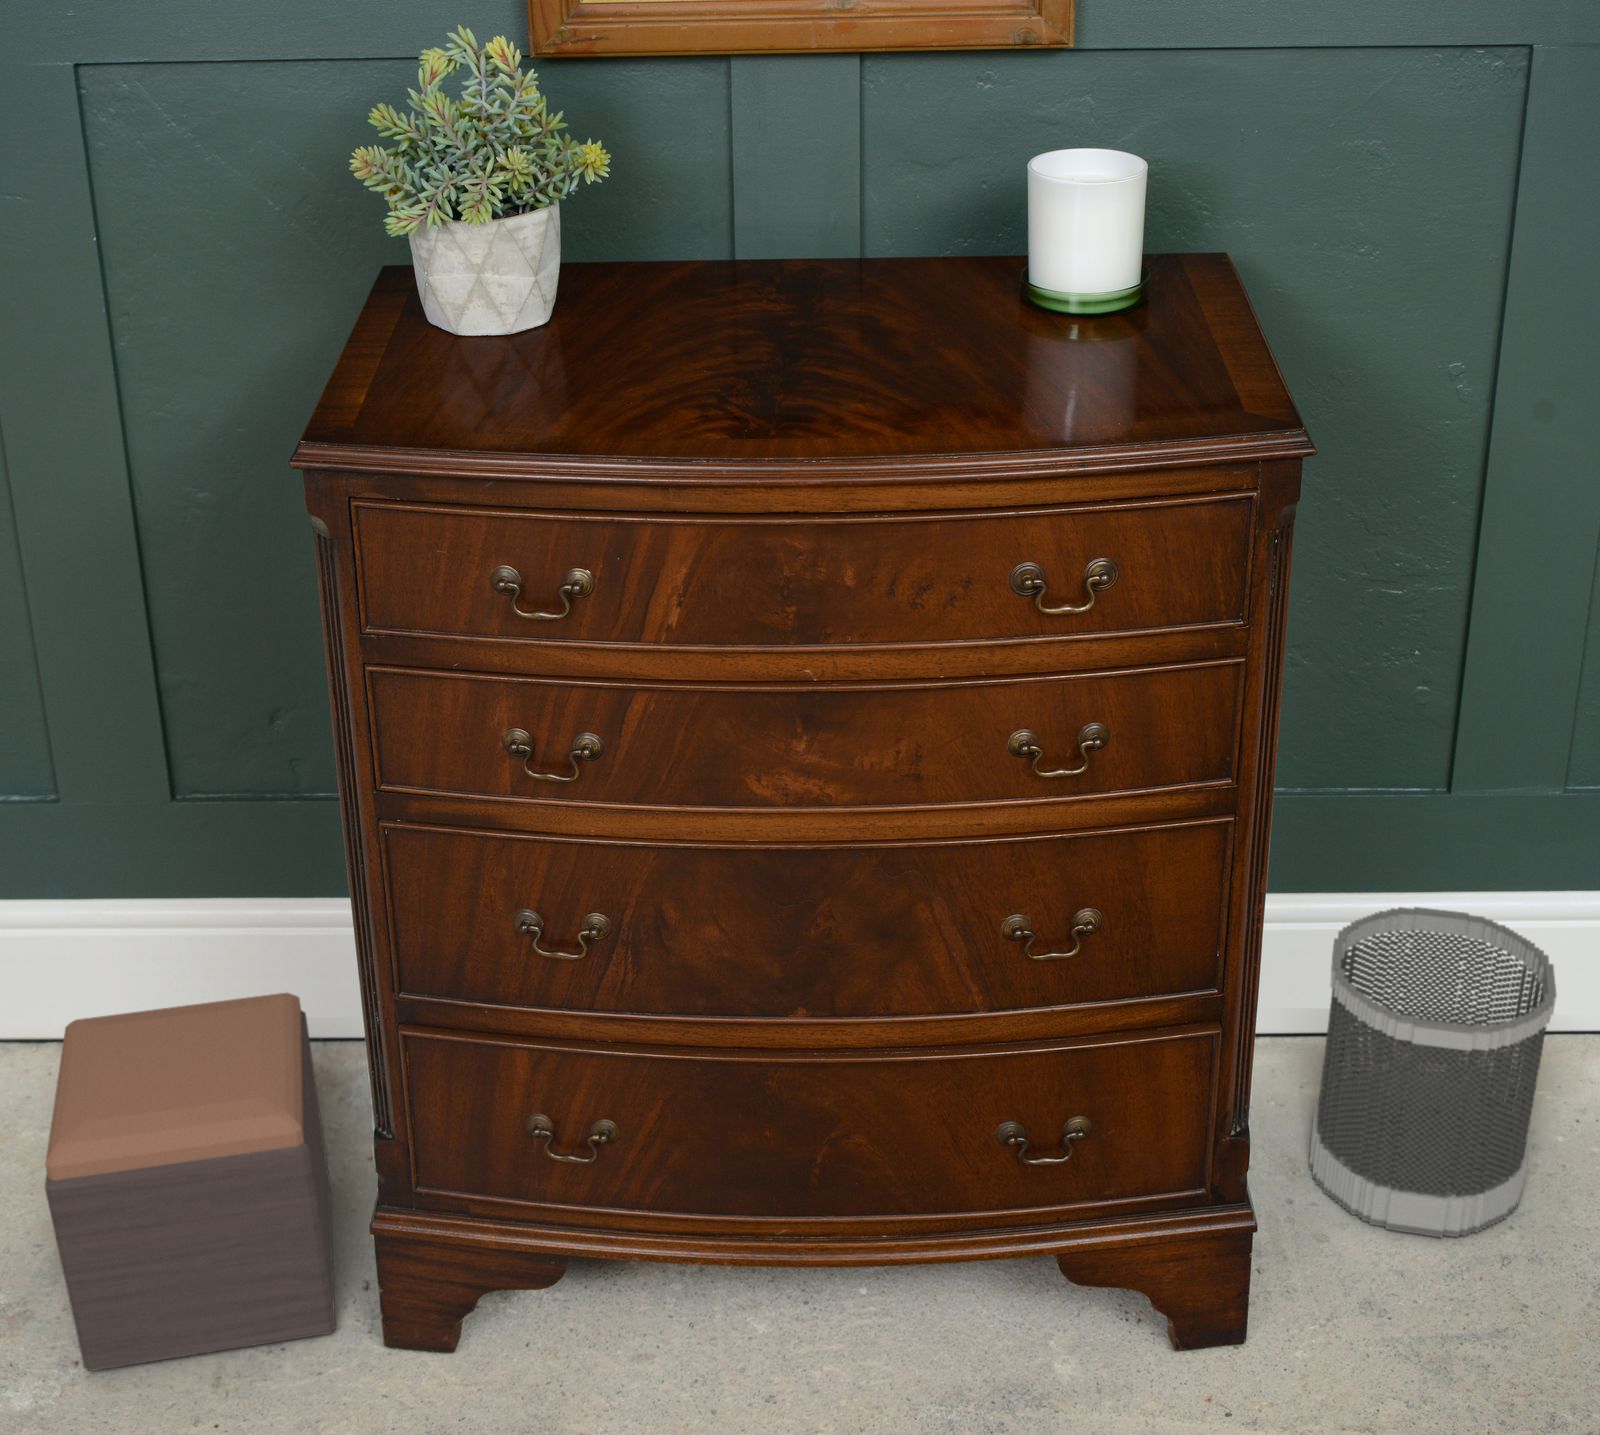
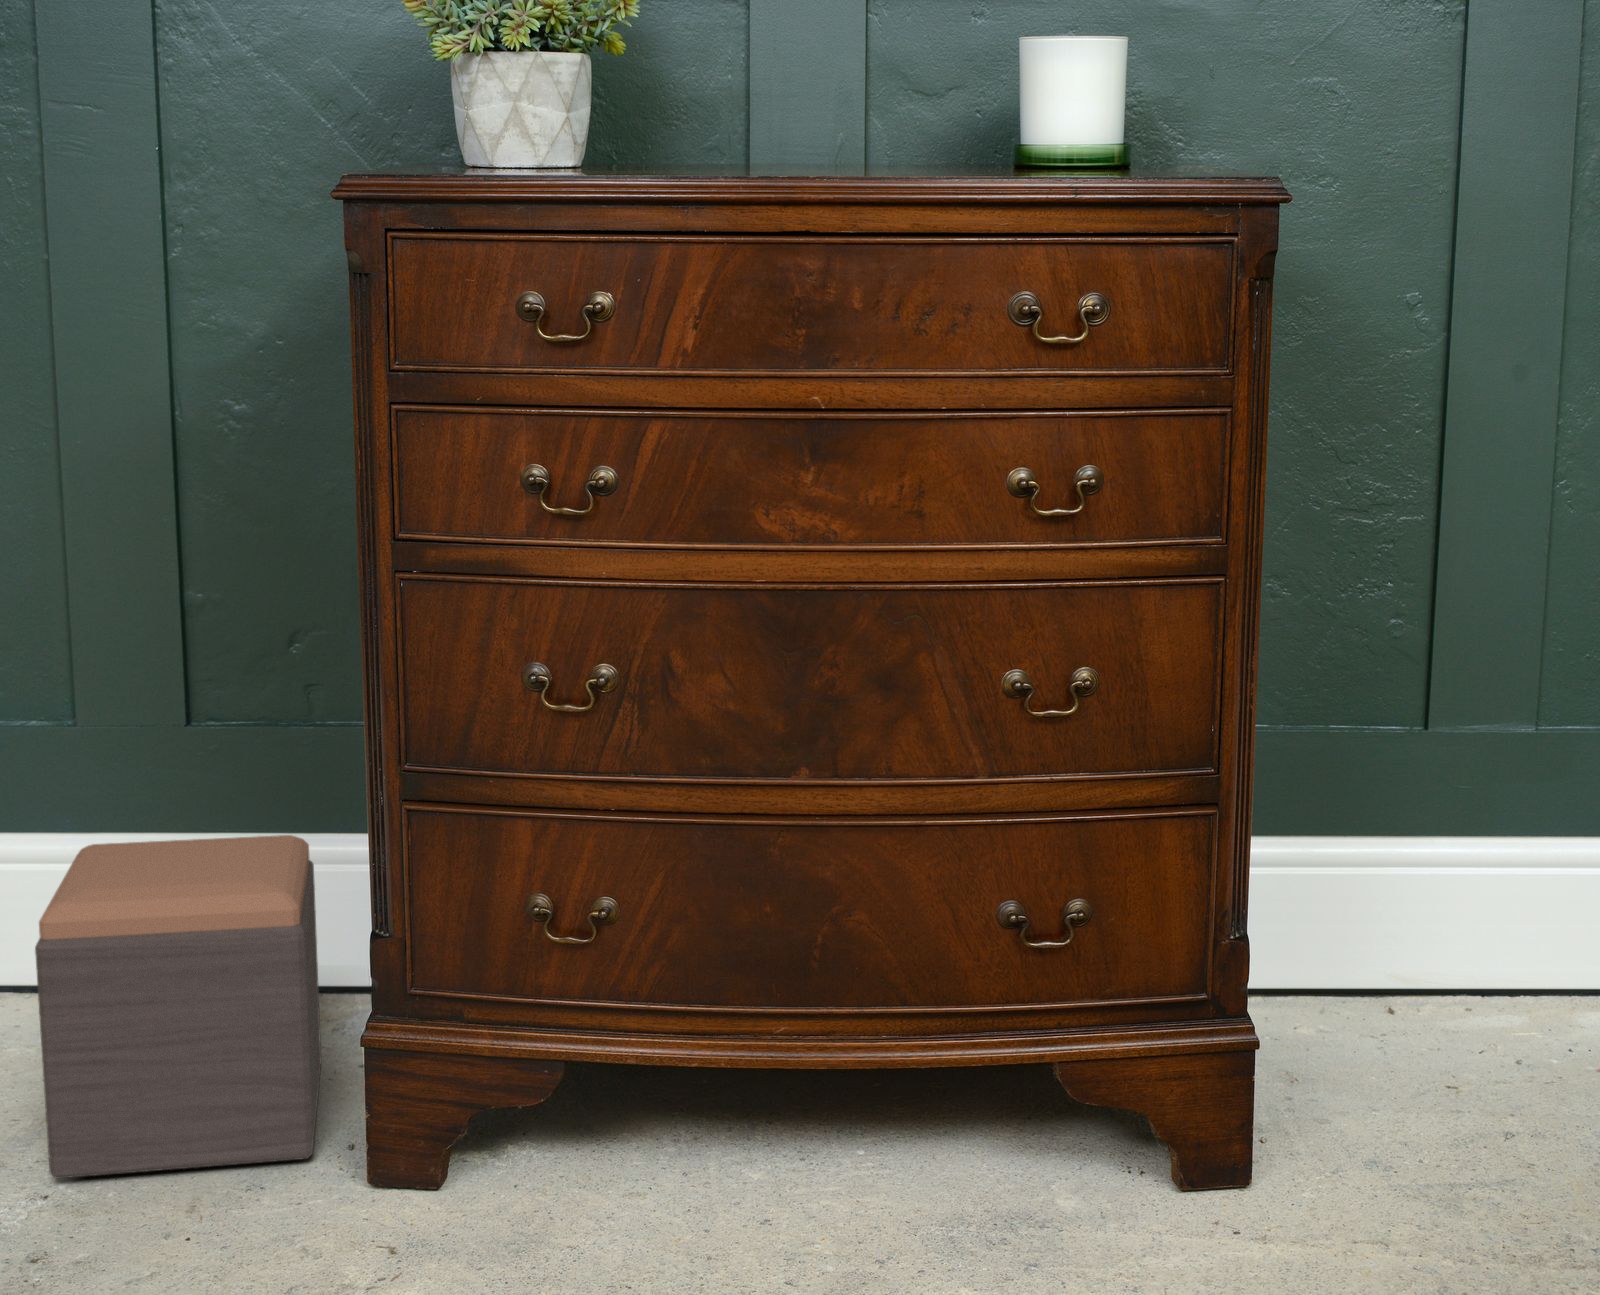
wastebasket: present [1309,907,1556,1237] -> none [1307,810,1542,1116]

